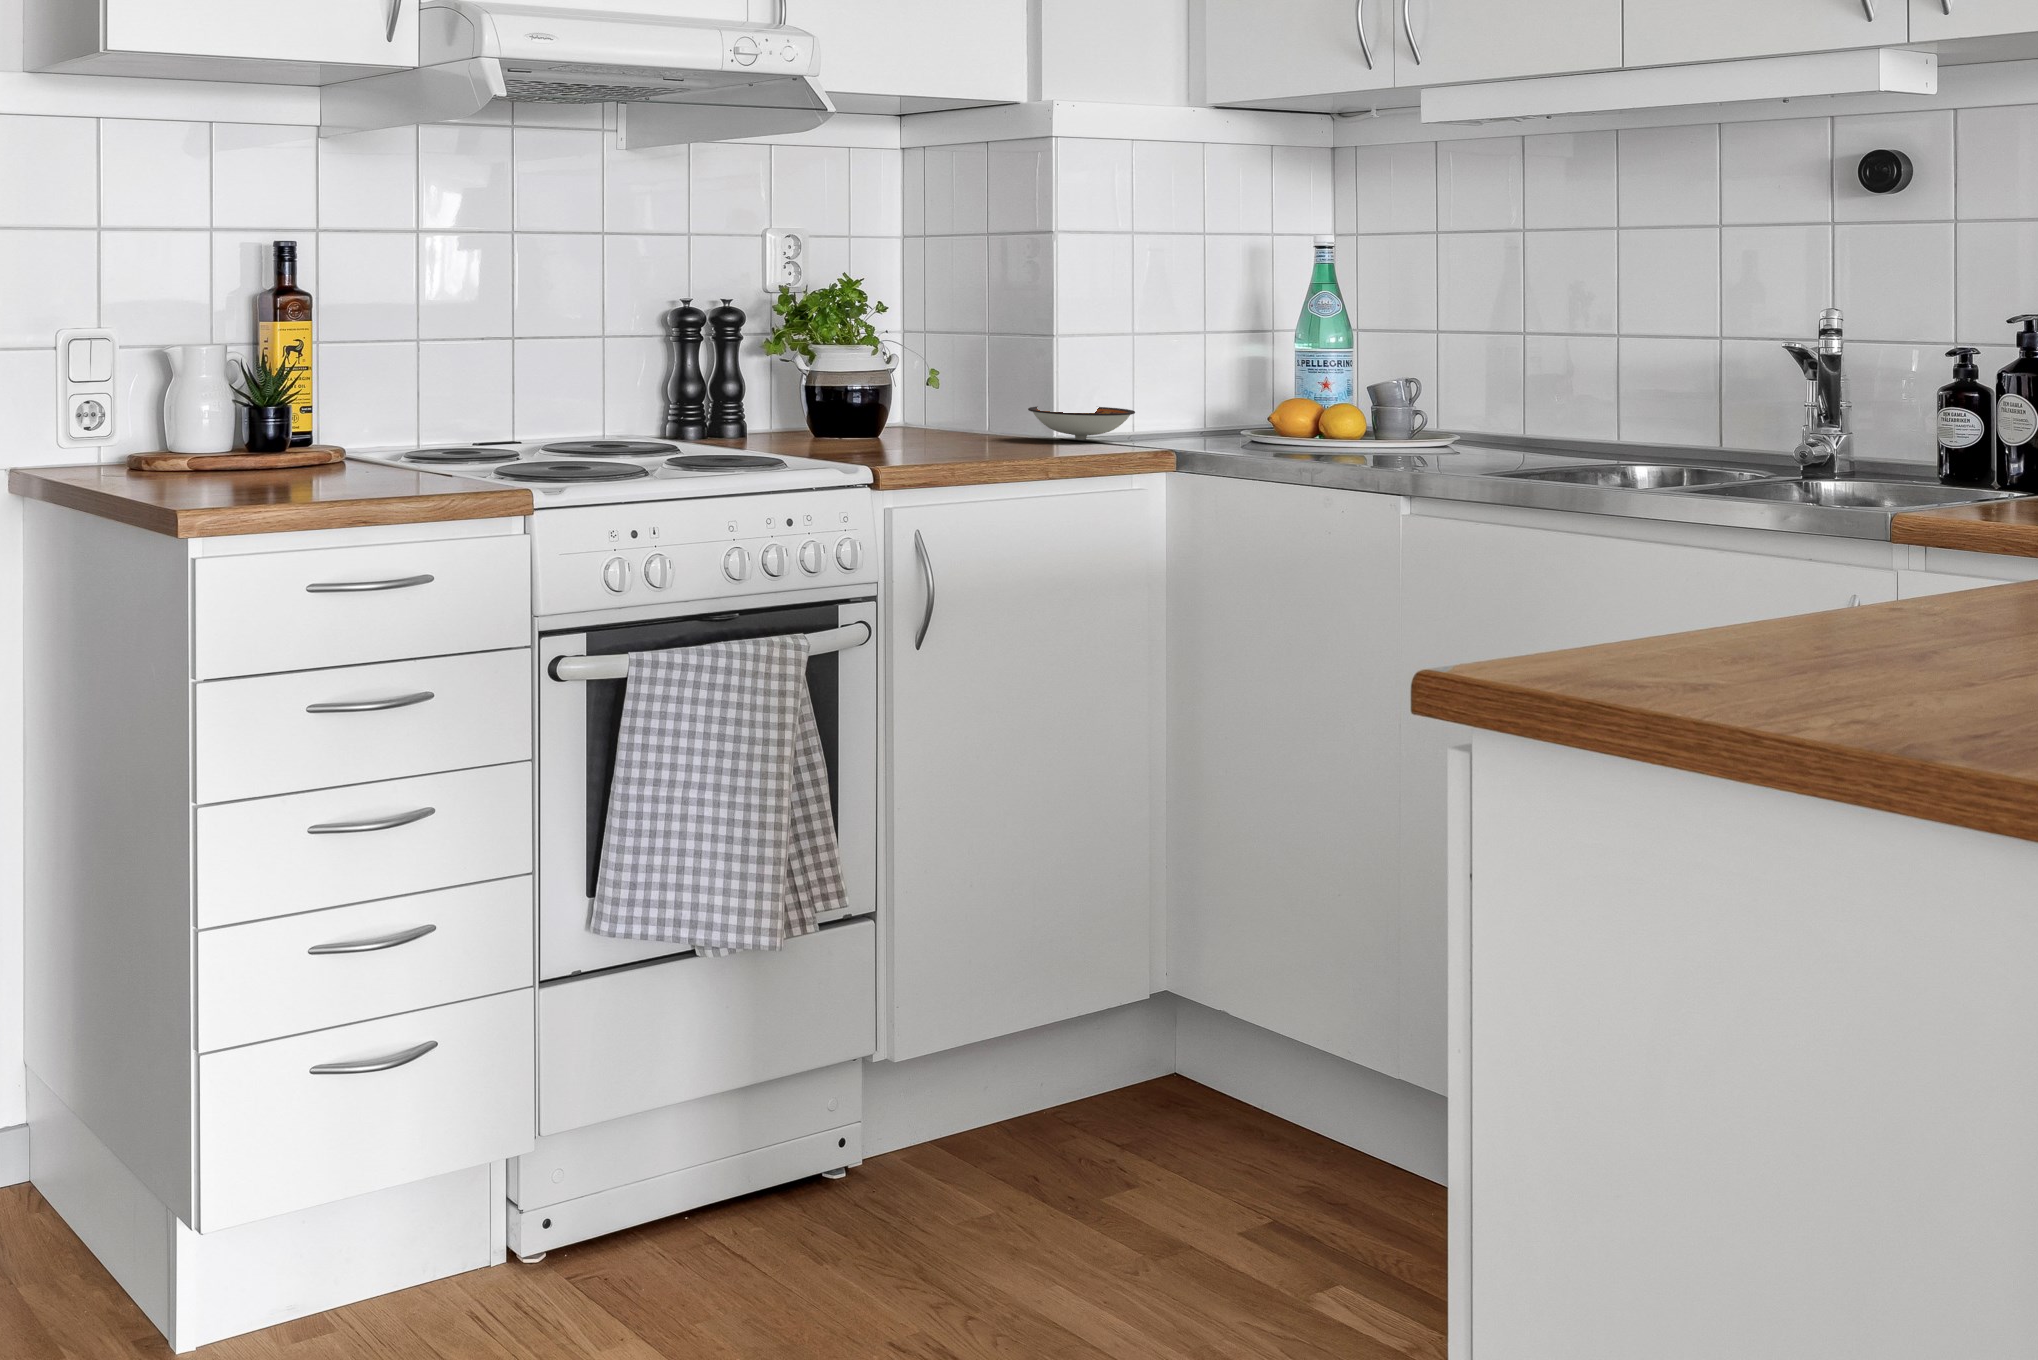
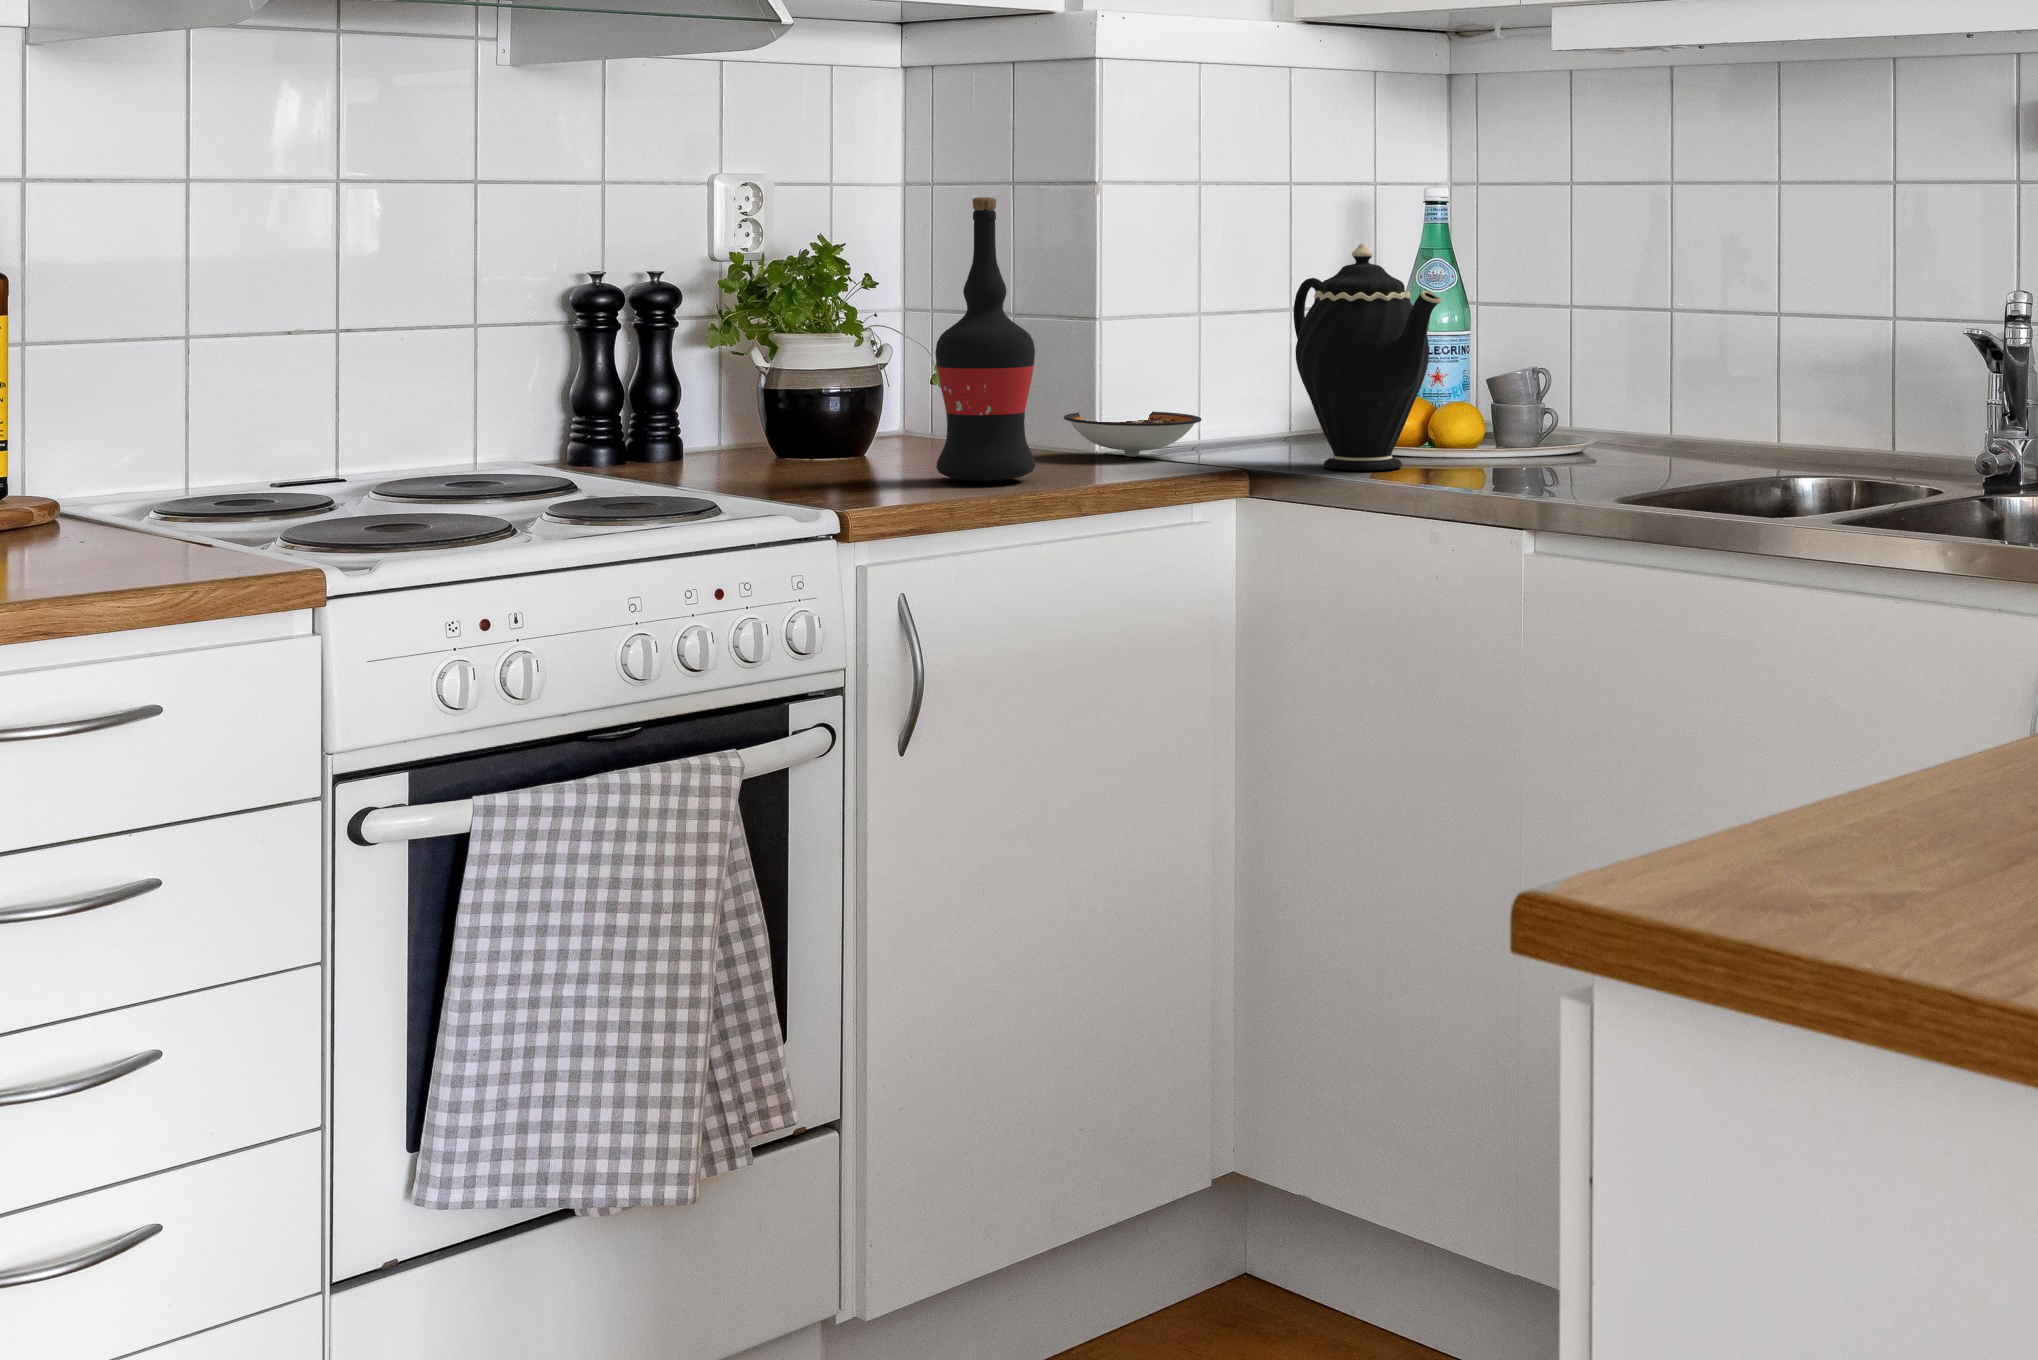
wine bottle: none [936,240,1011,451] -> present [935,197,1036,481]
teapot: none [1208,275,1332,451] -> present [1294,244,1442,470]

